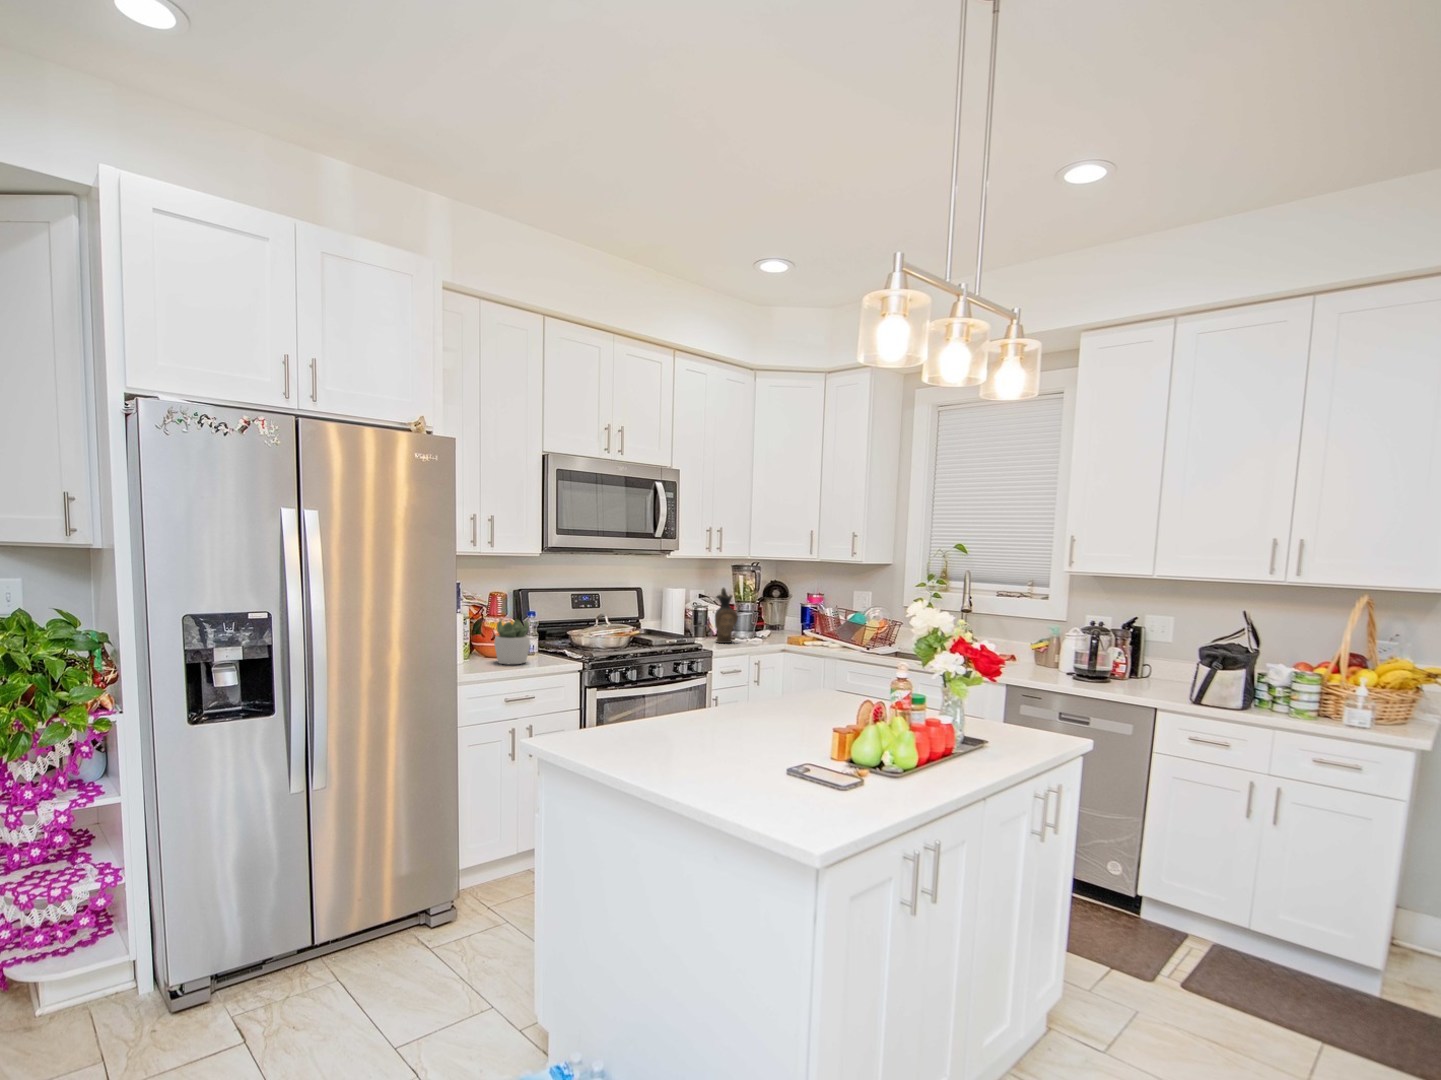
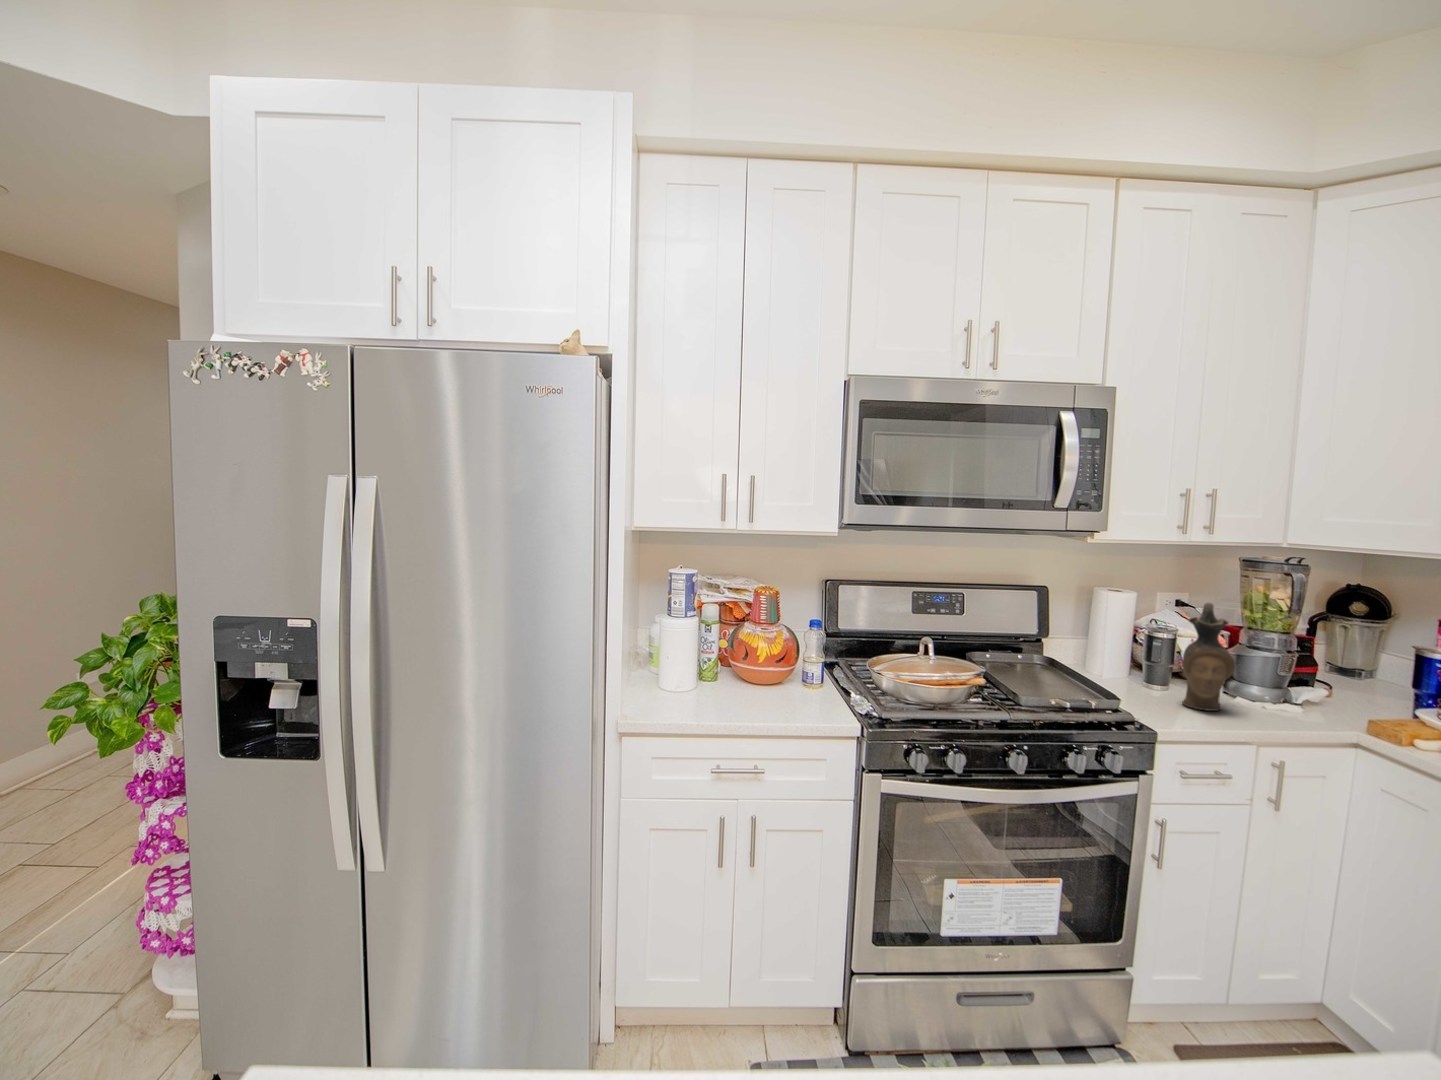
succulent plant: present [494,620,530,664] -> none [731,637,789,711]

